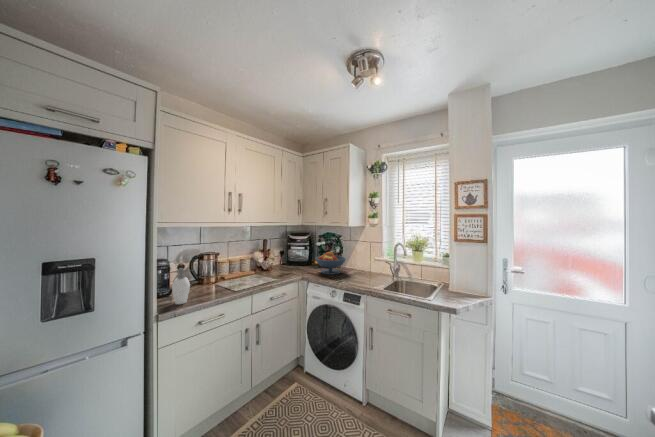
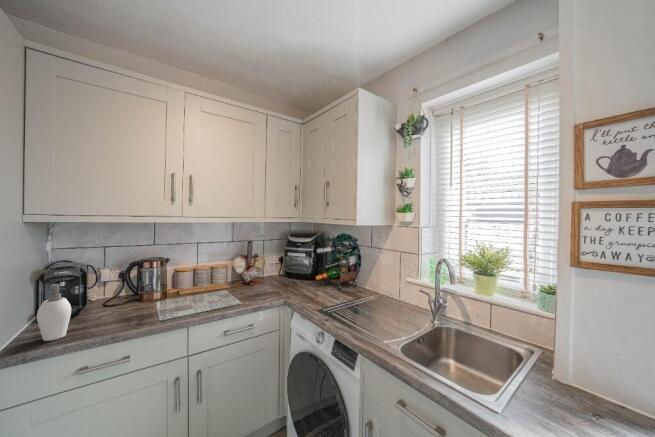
fruit bowl: present [315,252,346,274] -> none [309,263,357,301]

